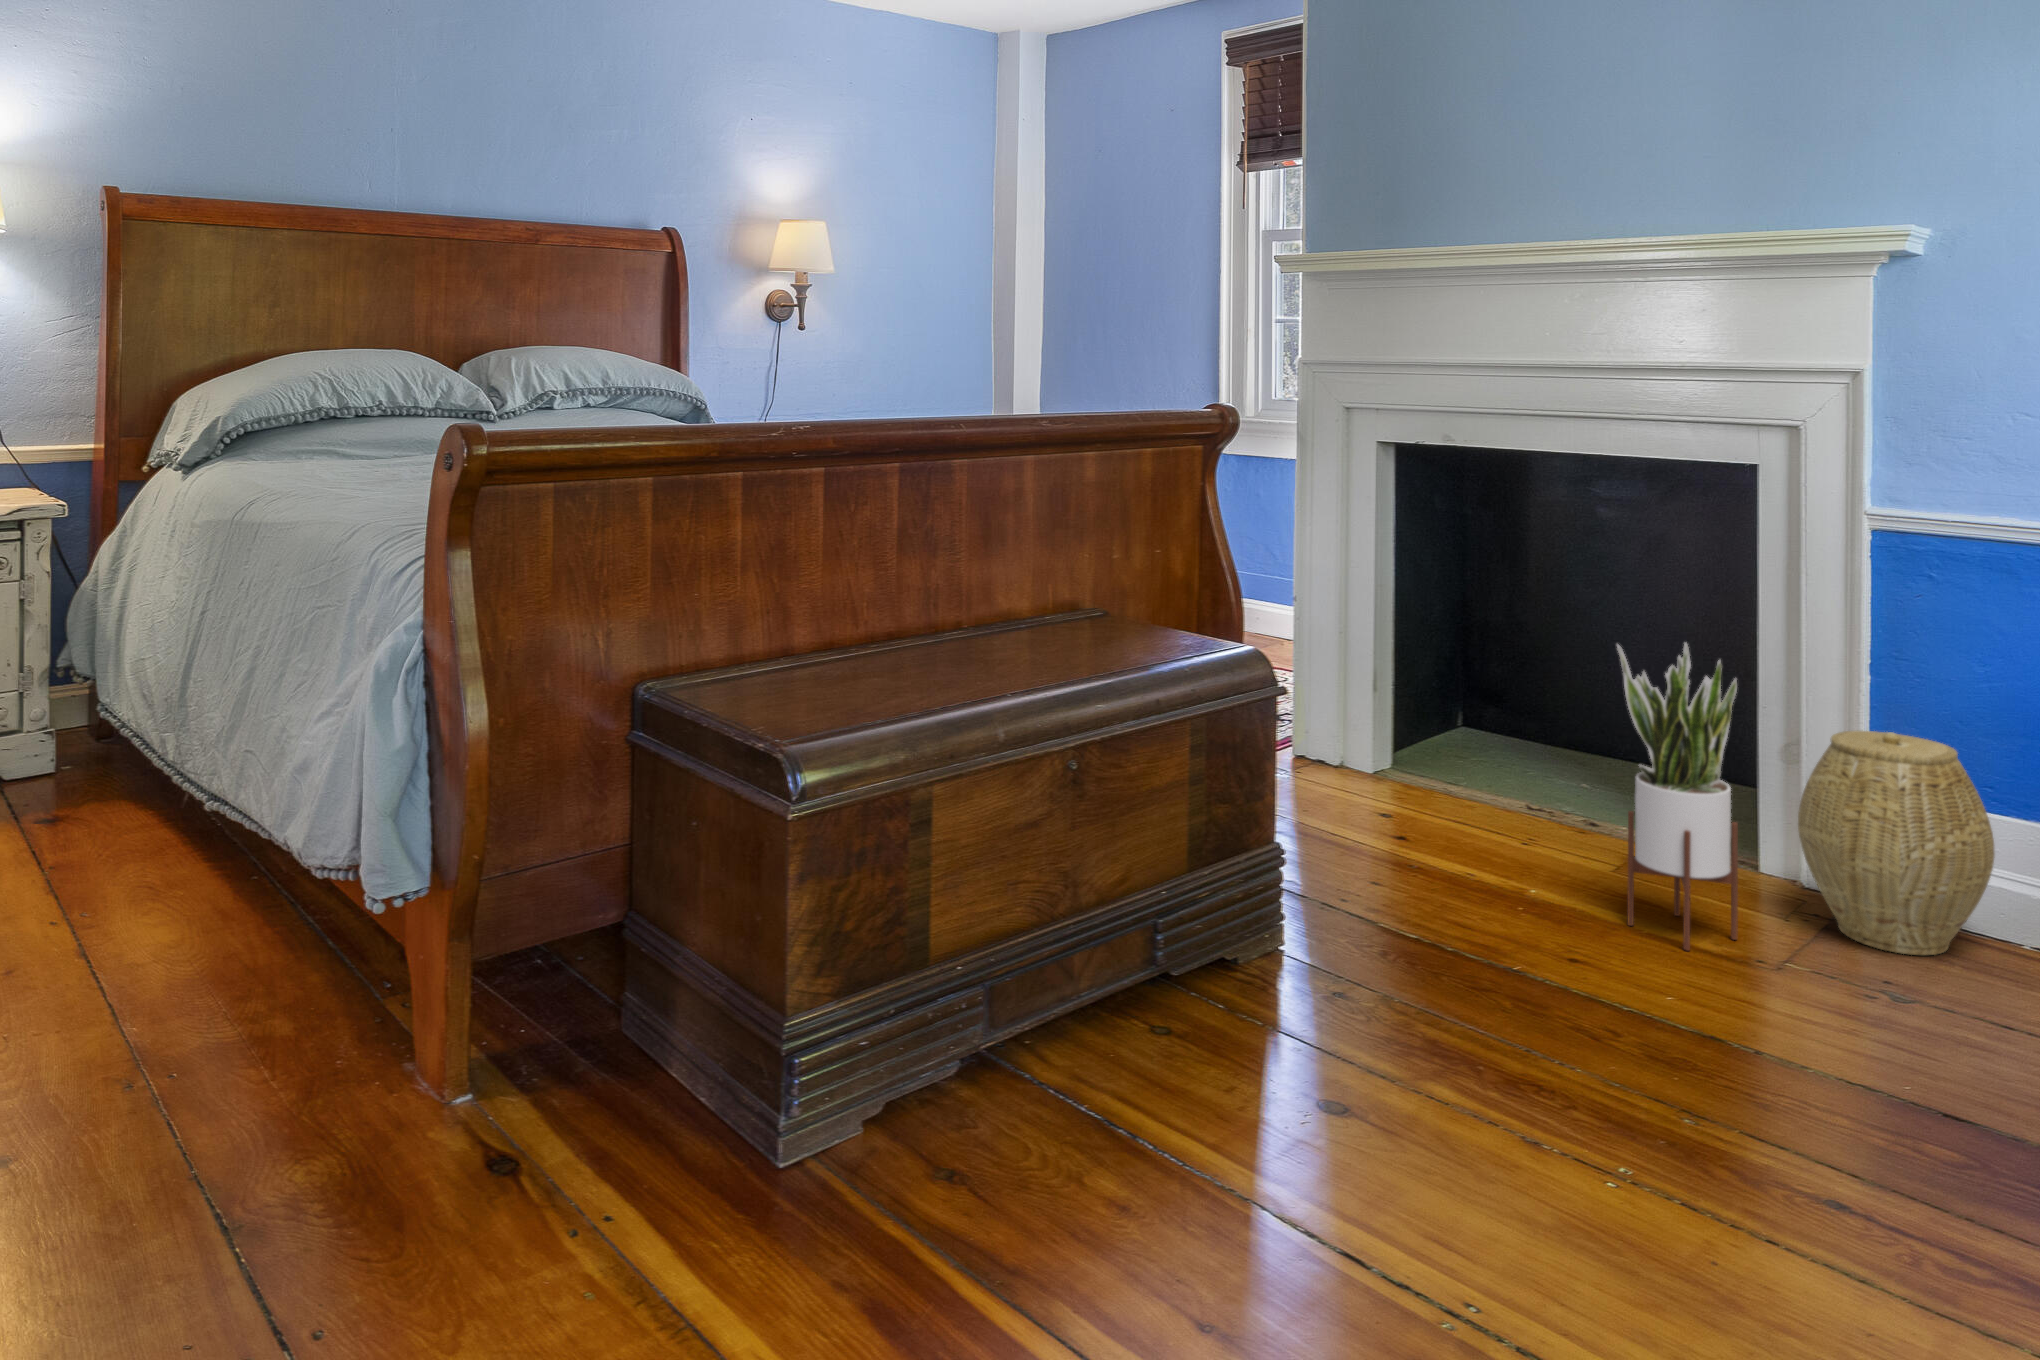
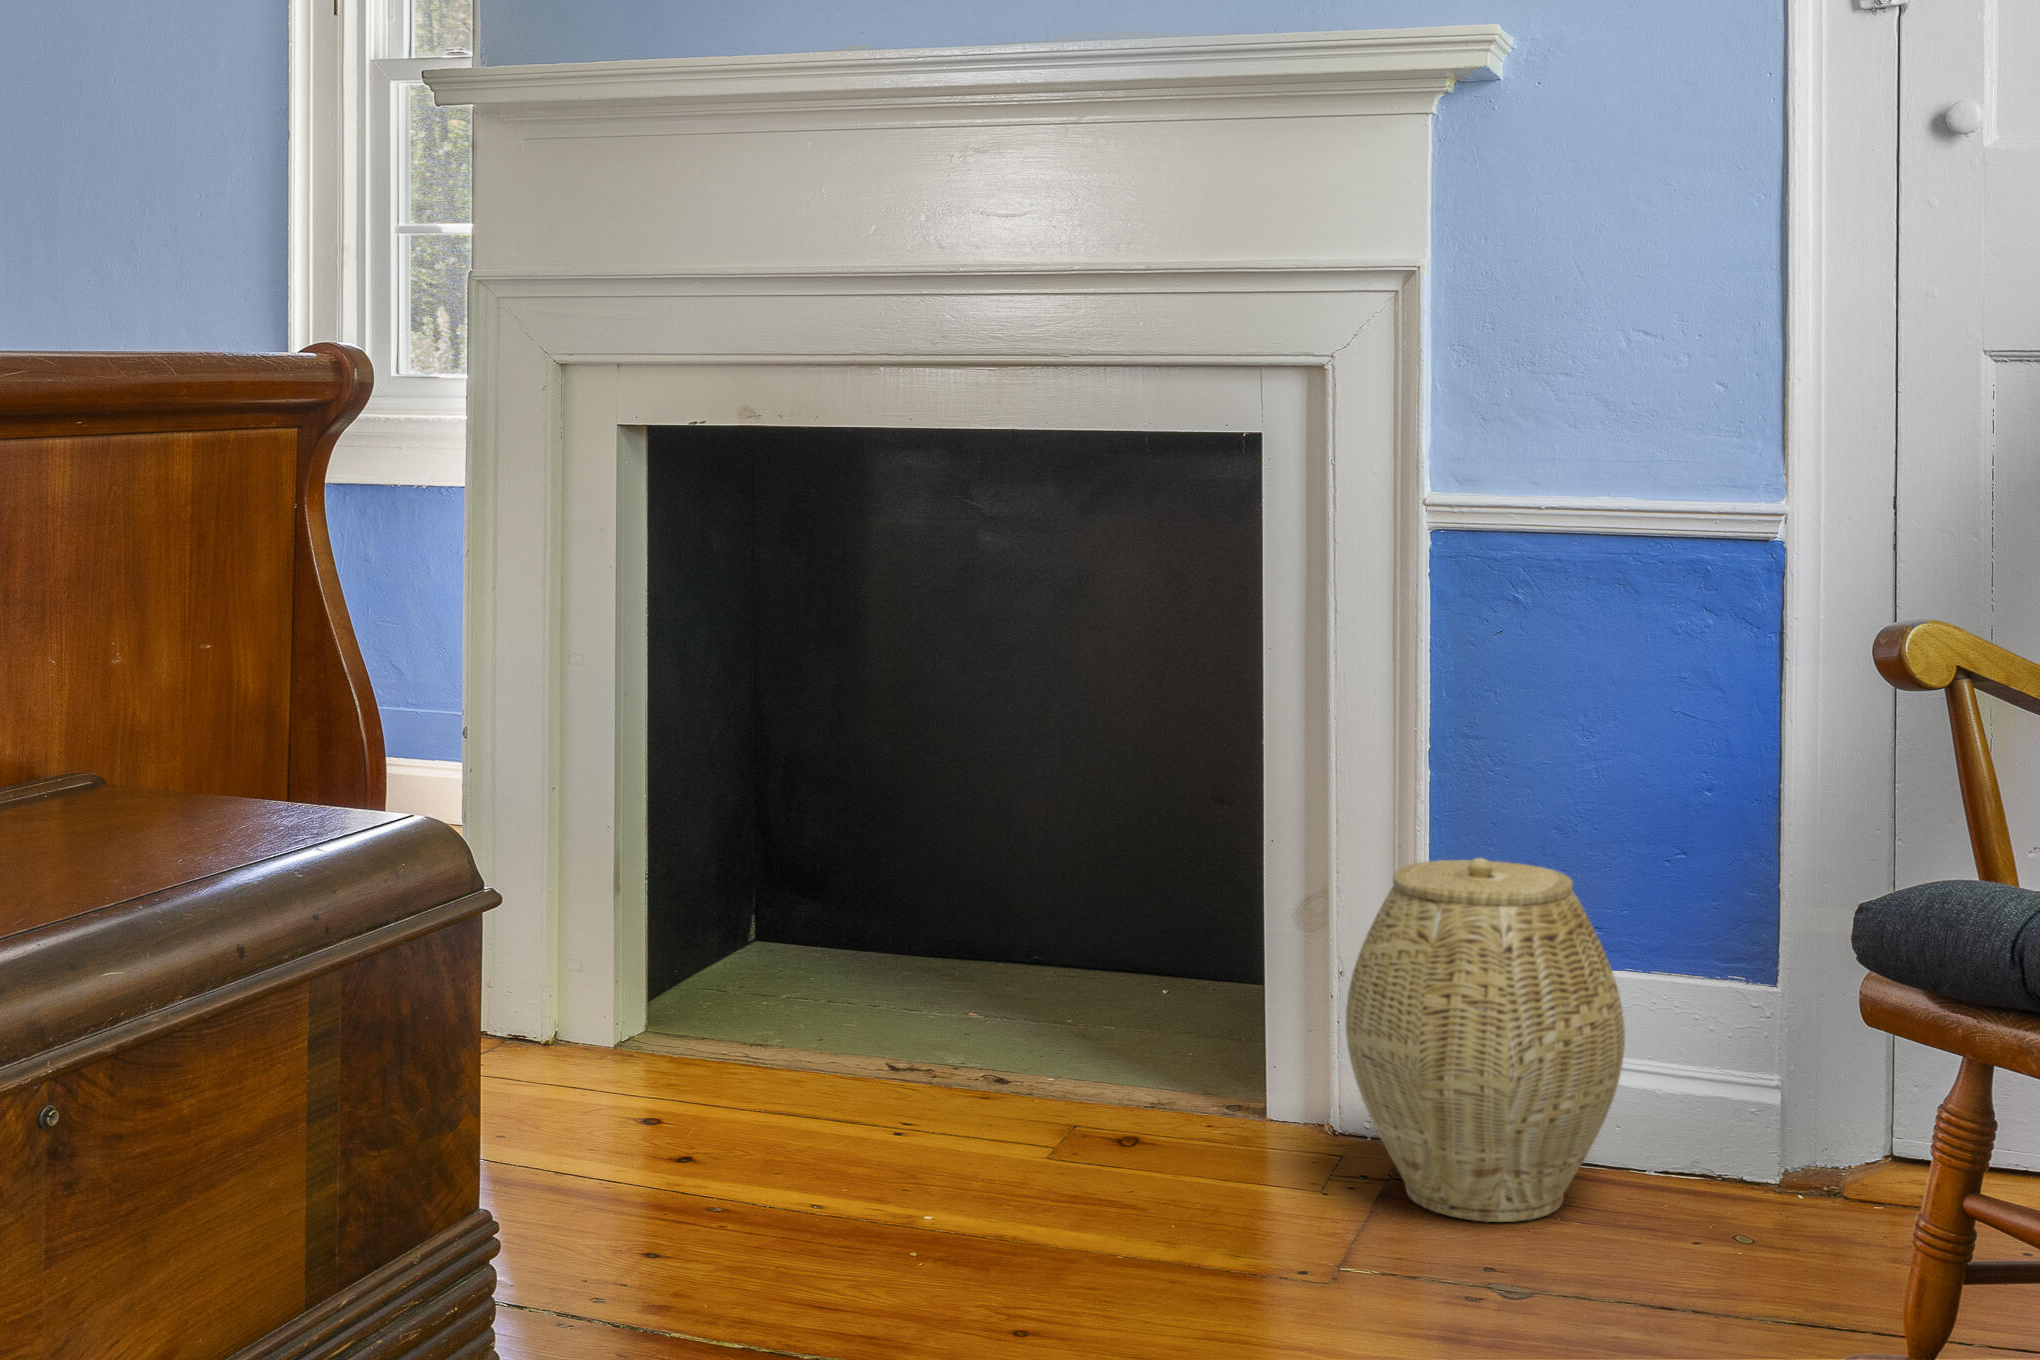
potted plant: present [1617,643,1738,951] -> none [1084,735,1272,1282]

